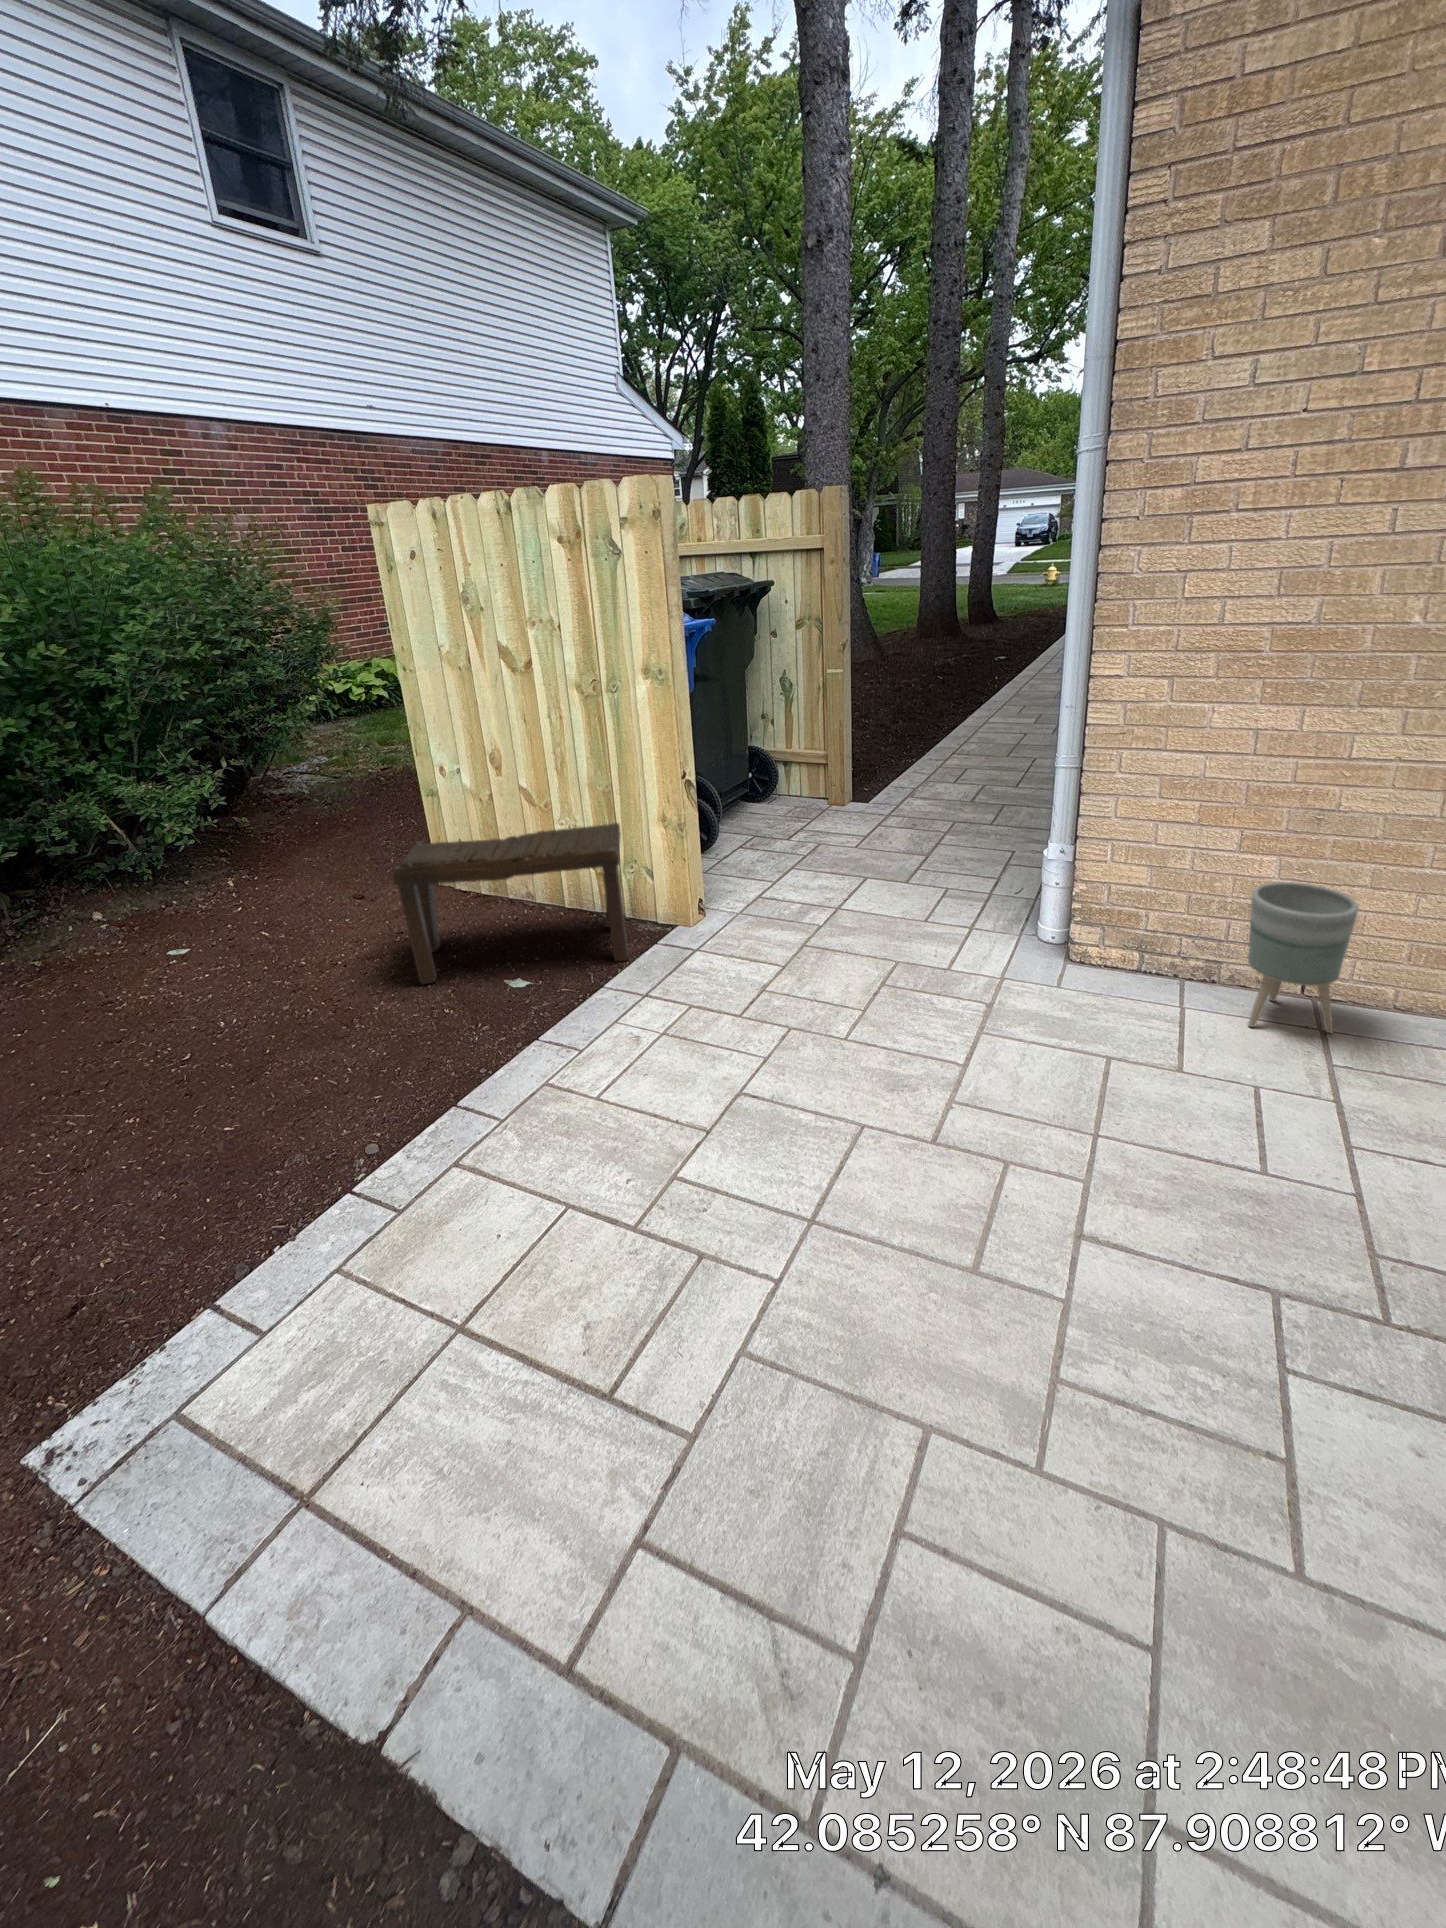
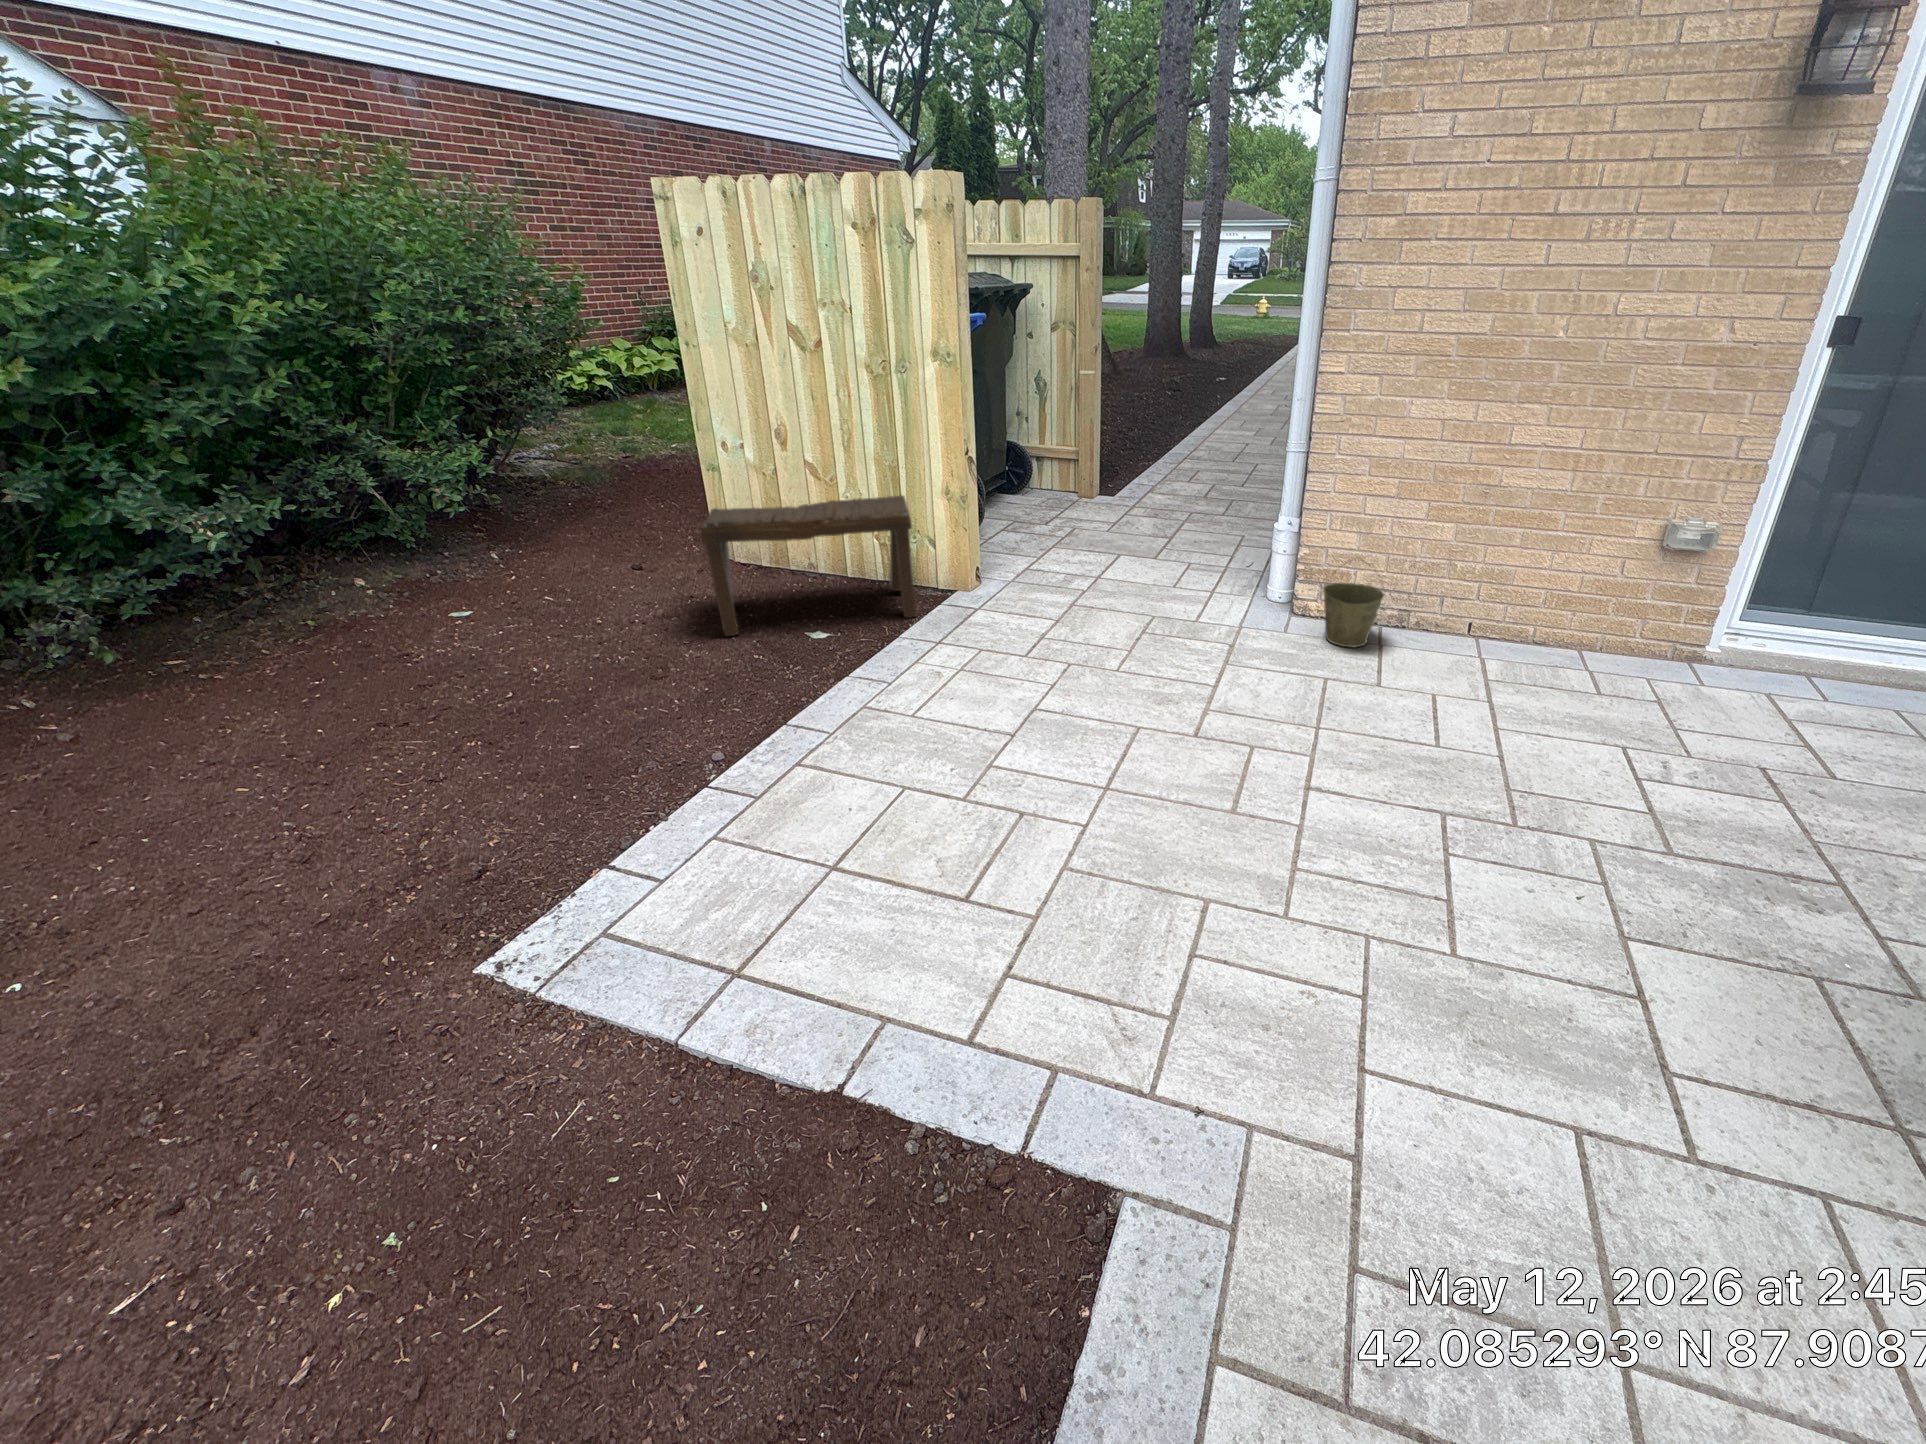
planter: present [1248,882,1359,1033] -> none [1425,544,1508,660]
bucket: none [1108,900,1190,1011] -> present [1323,566,1384,647]

